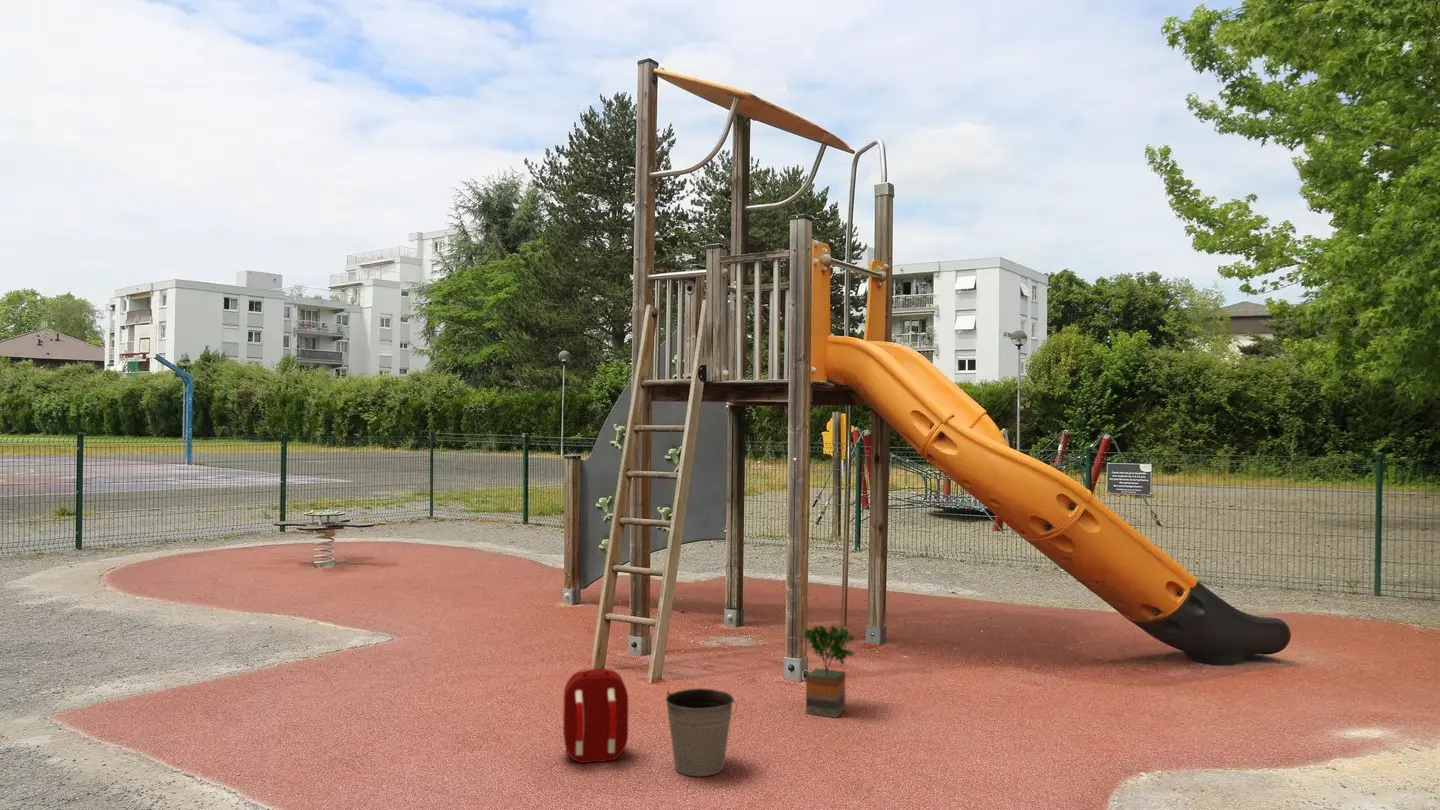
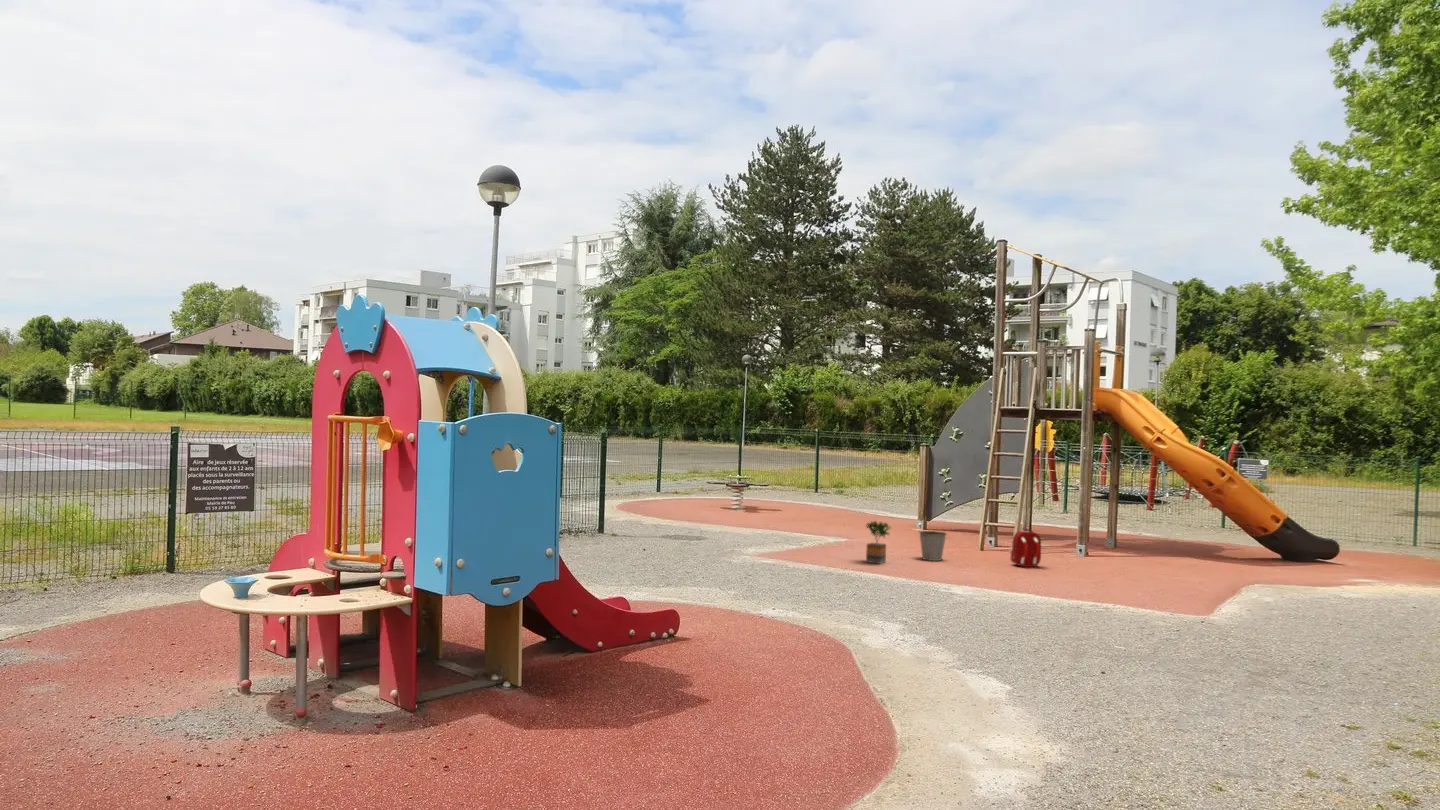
potted tree: present [803,625,855,717] -> present [866,521,890,564]
bucket: present [666,688,736,776] -> present [920,531,946,561]

